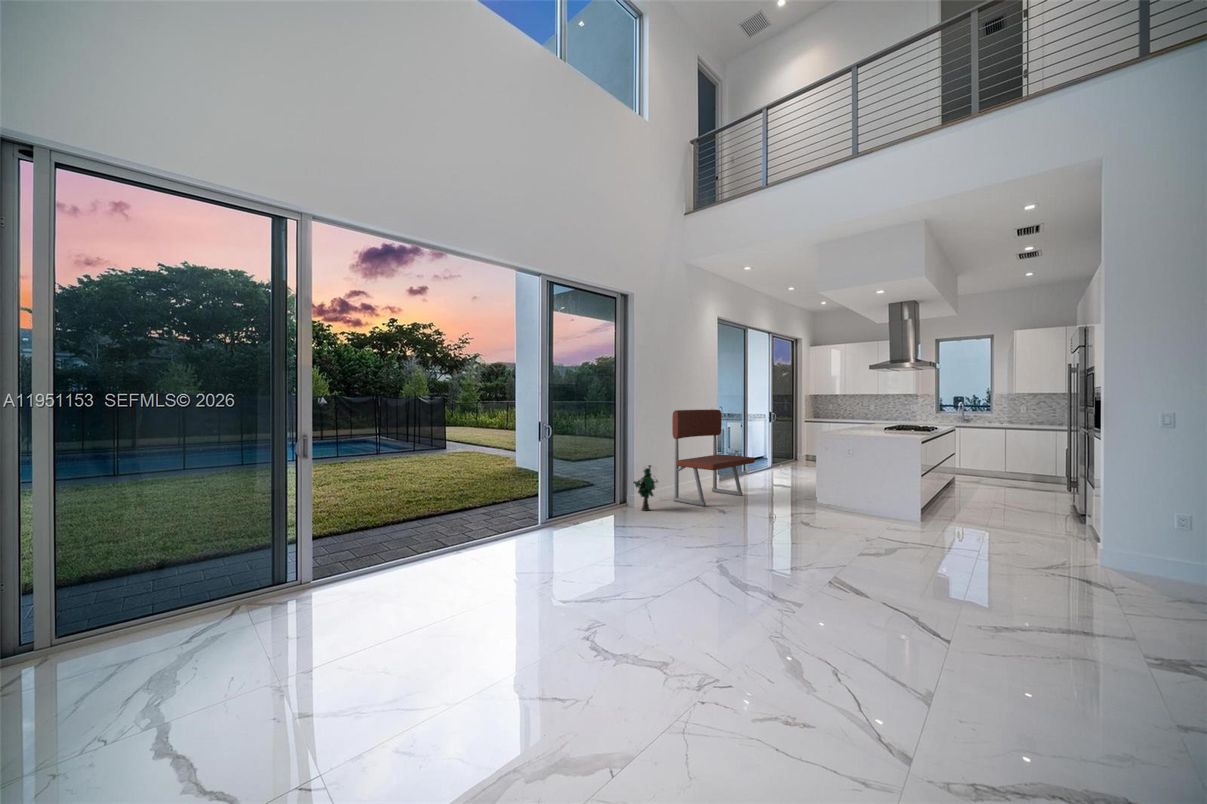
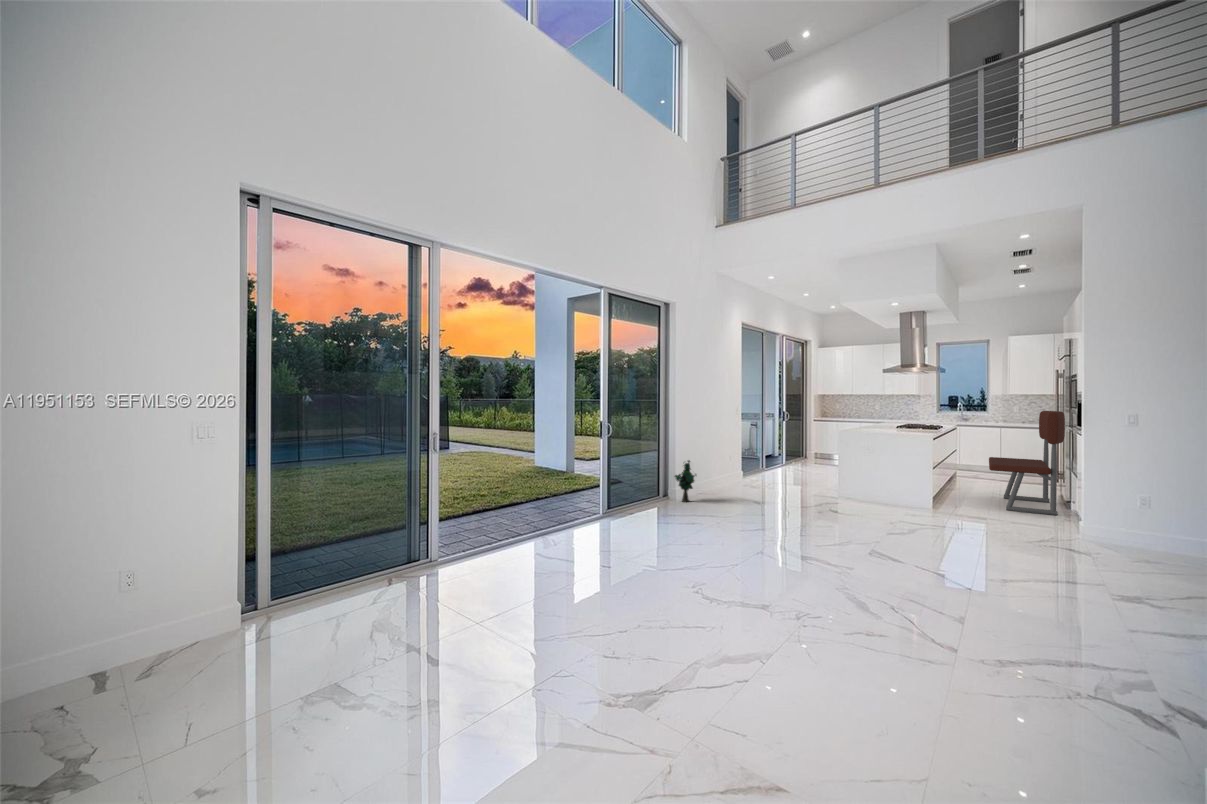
bench: present [672,410,755,506] -> present [989,411,1065,515]

